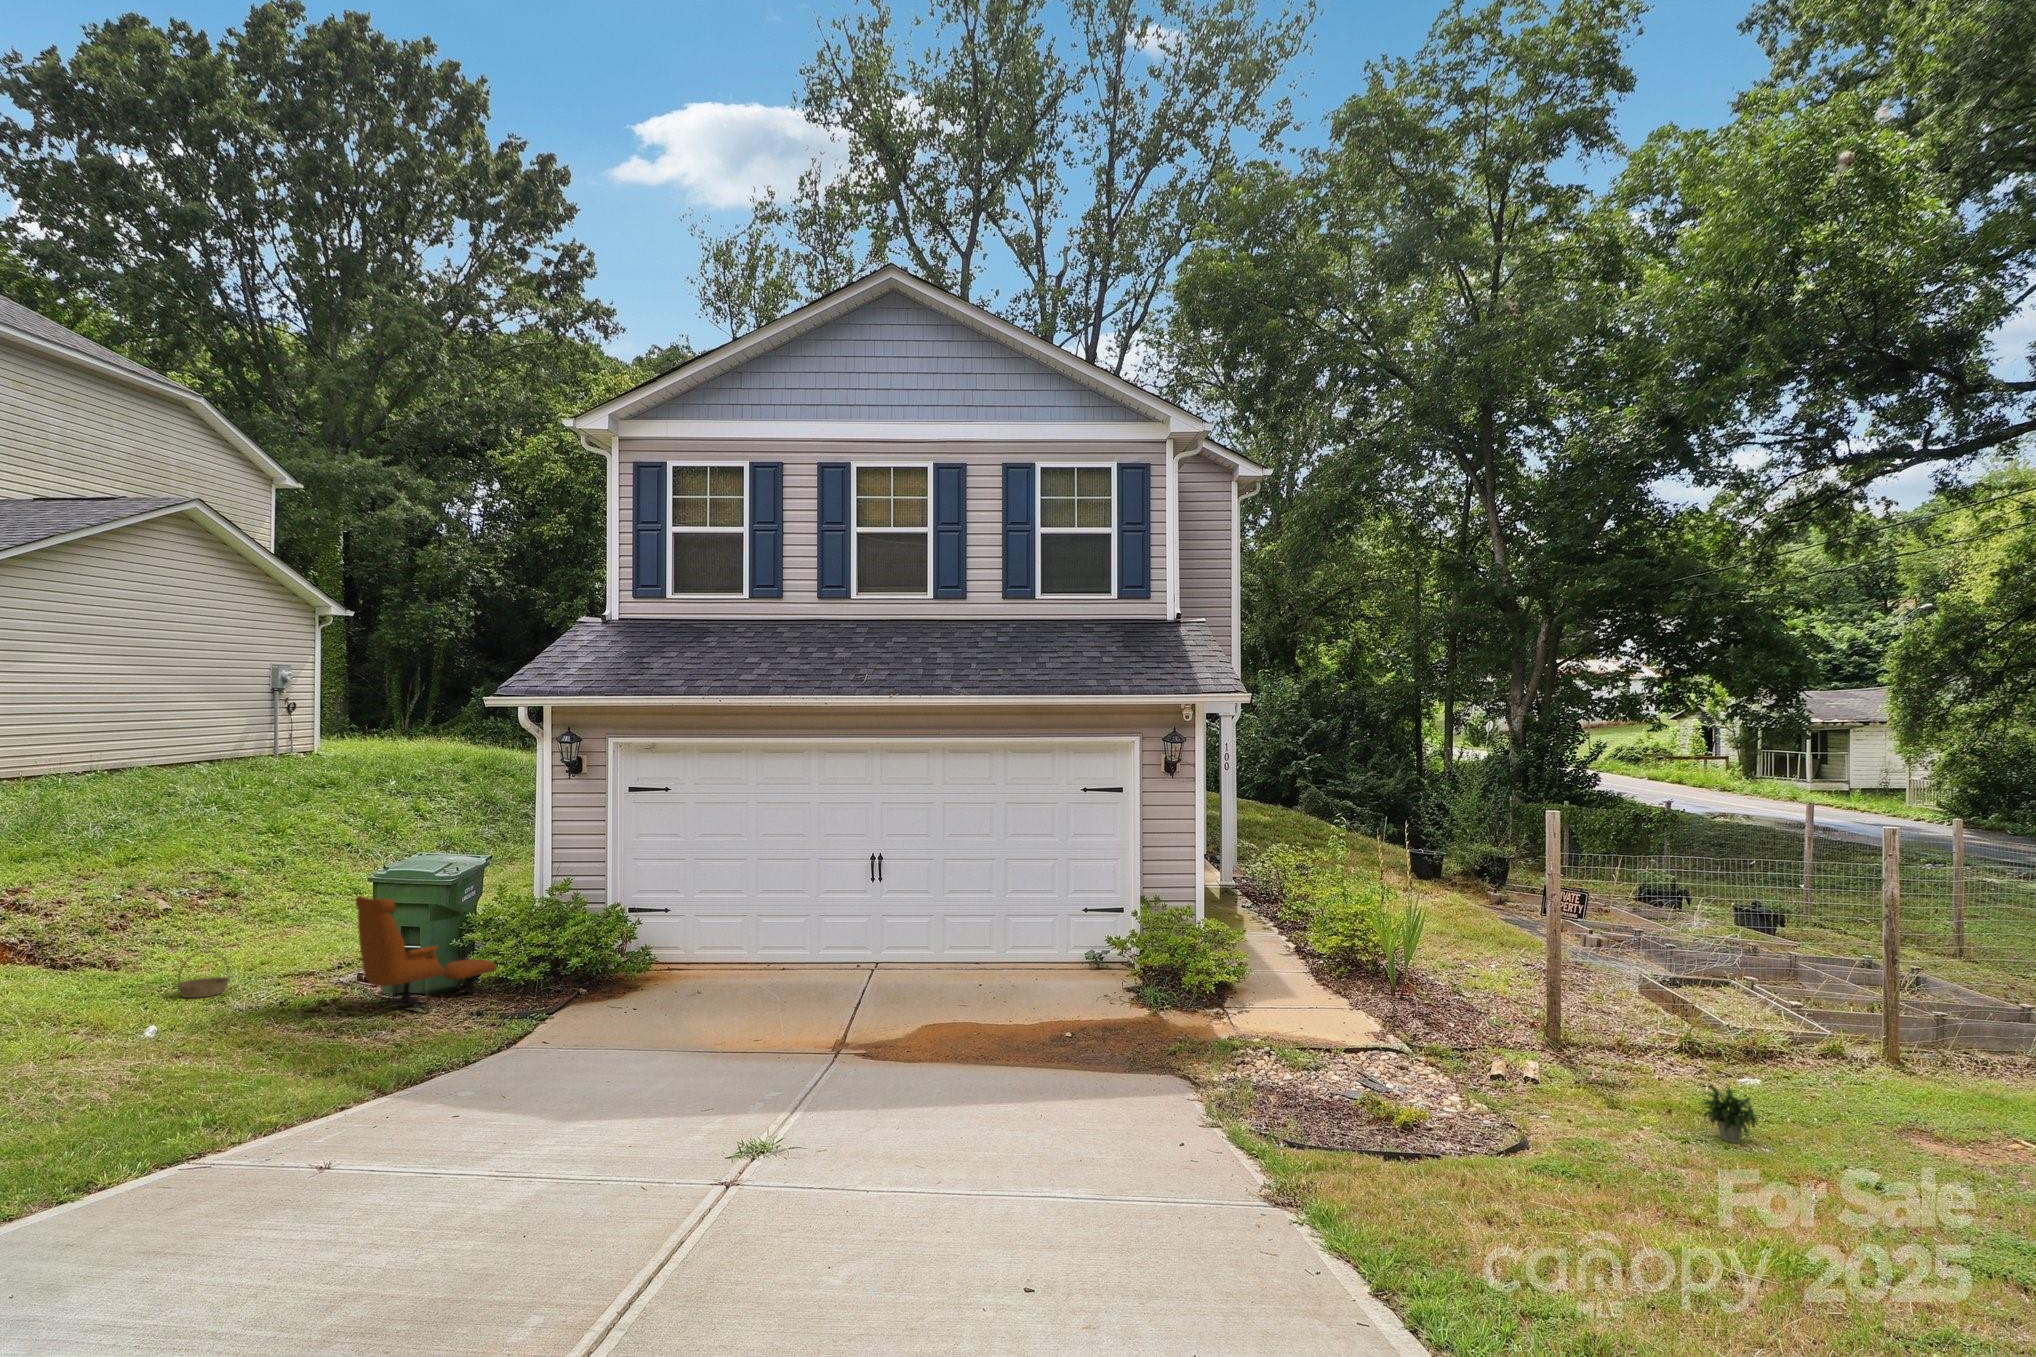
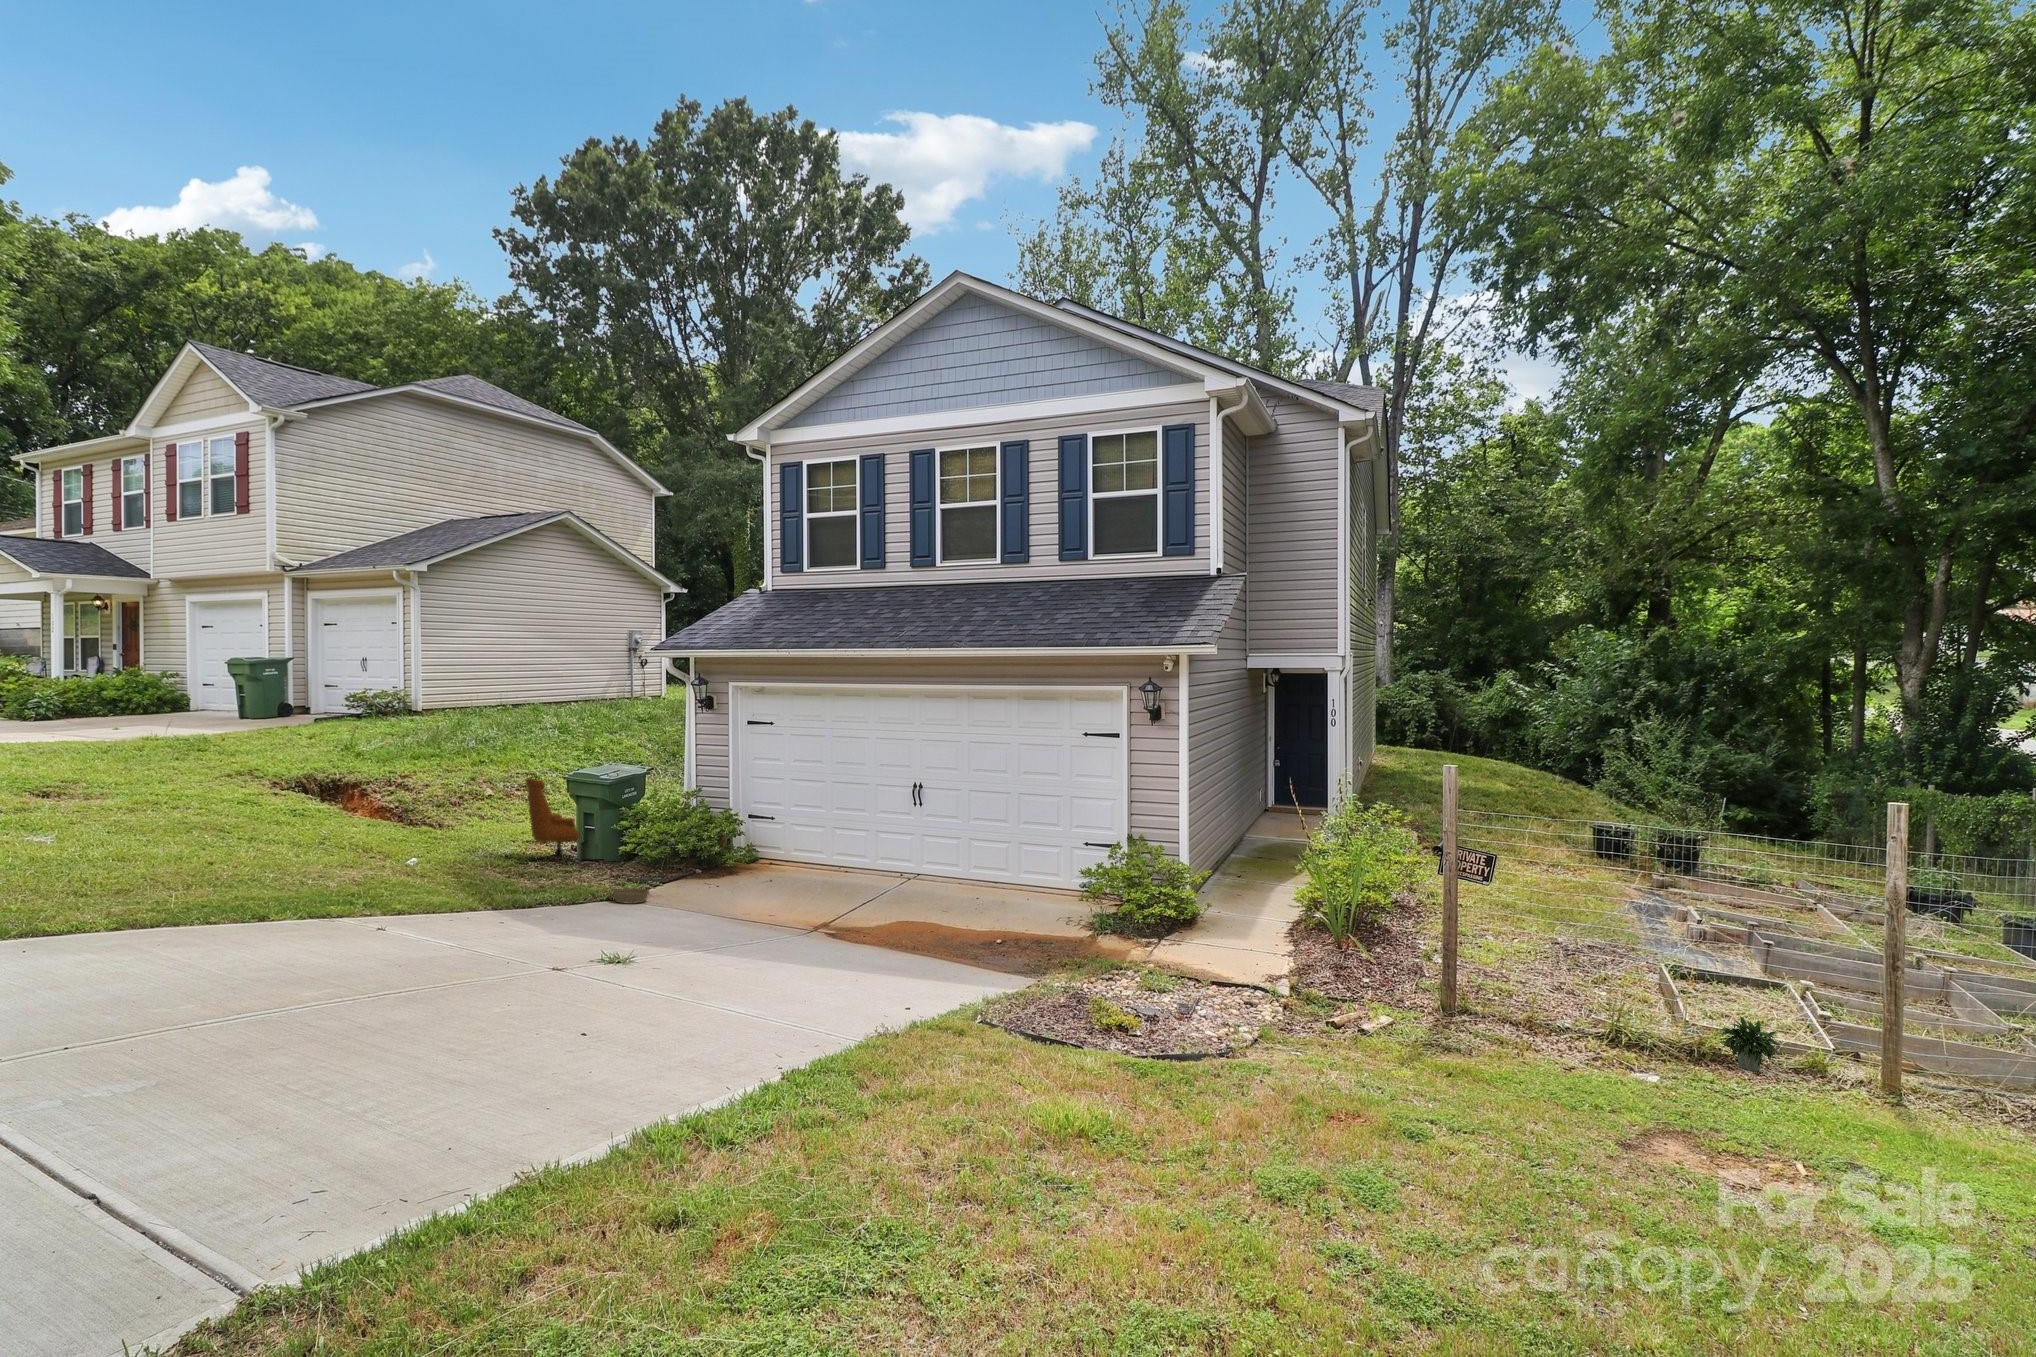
basket: present [177,951,230,998] -> present [613,866,649,904]
potted plant: present [1702,1083,1758,1143] -> present [1721,1016,1782,1071]

